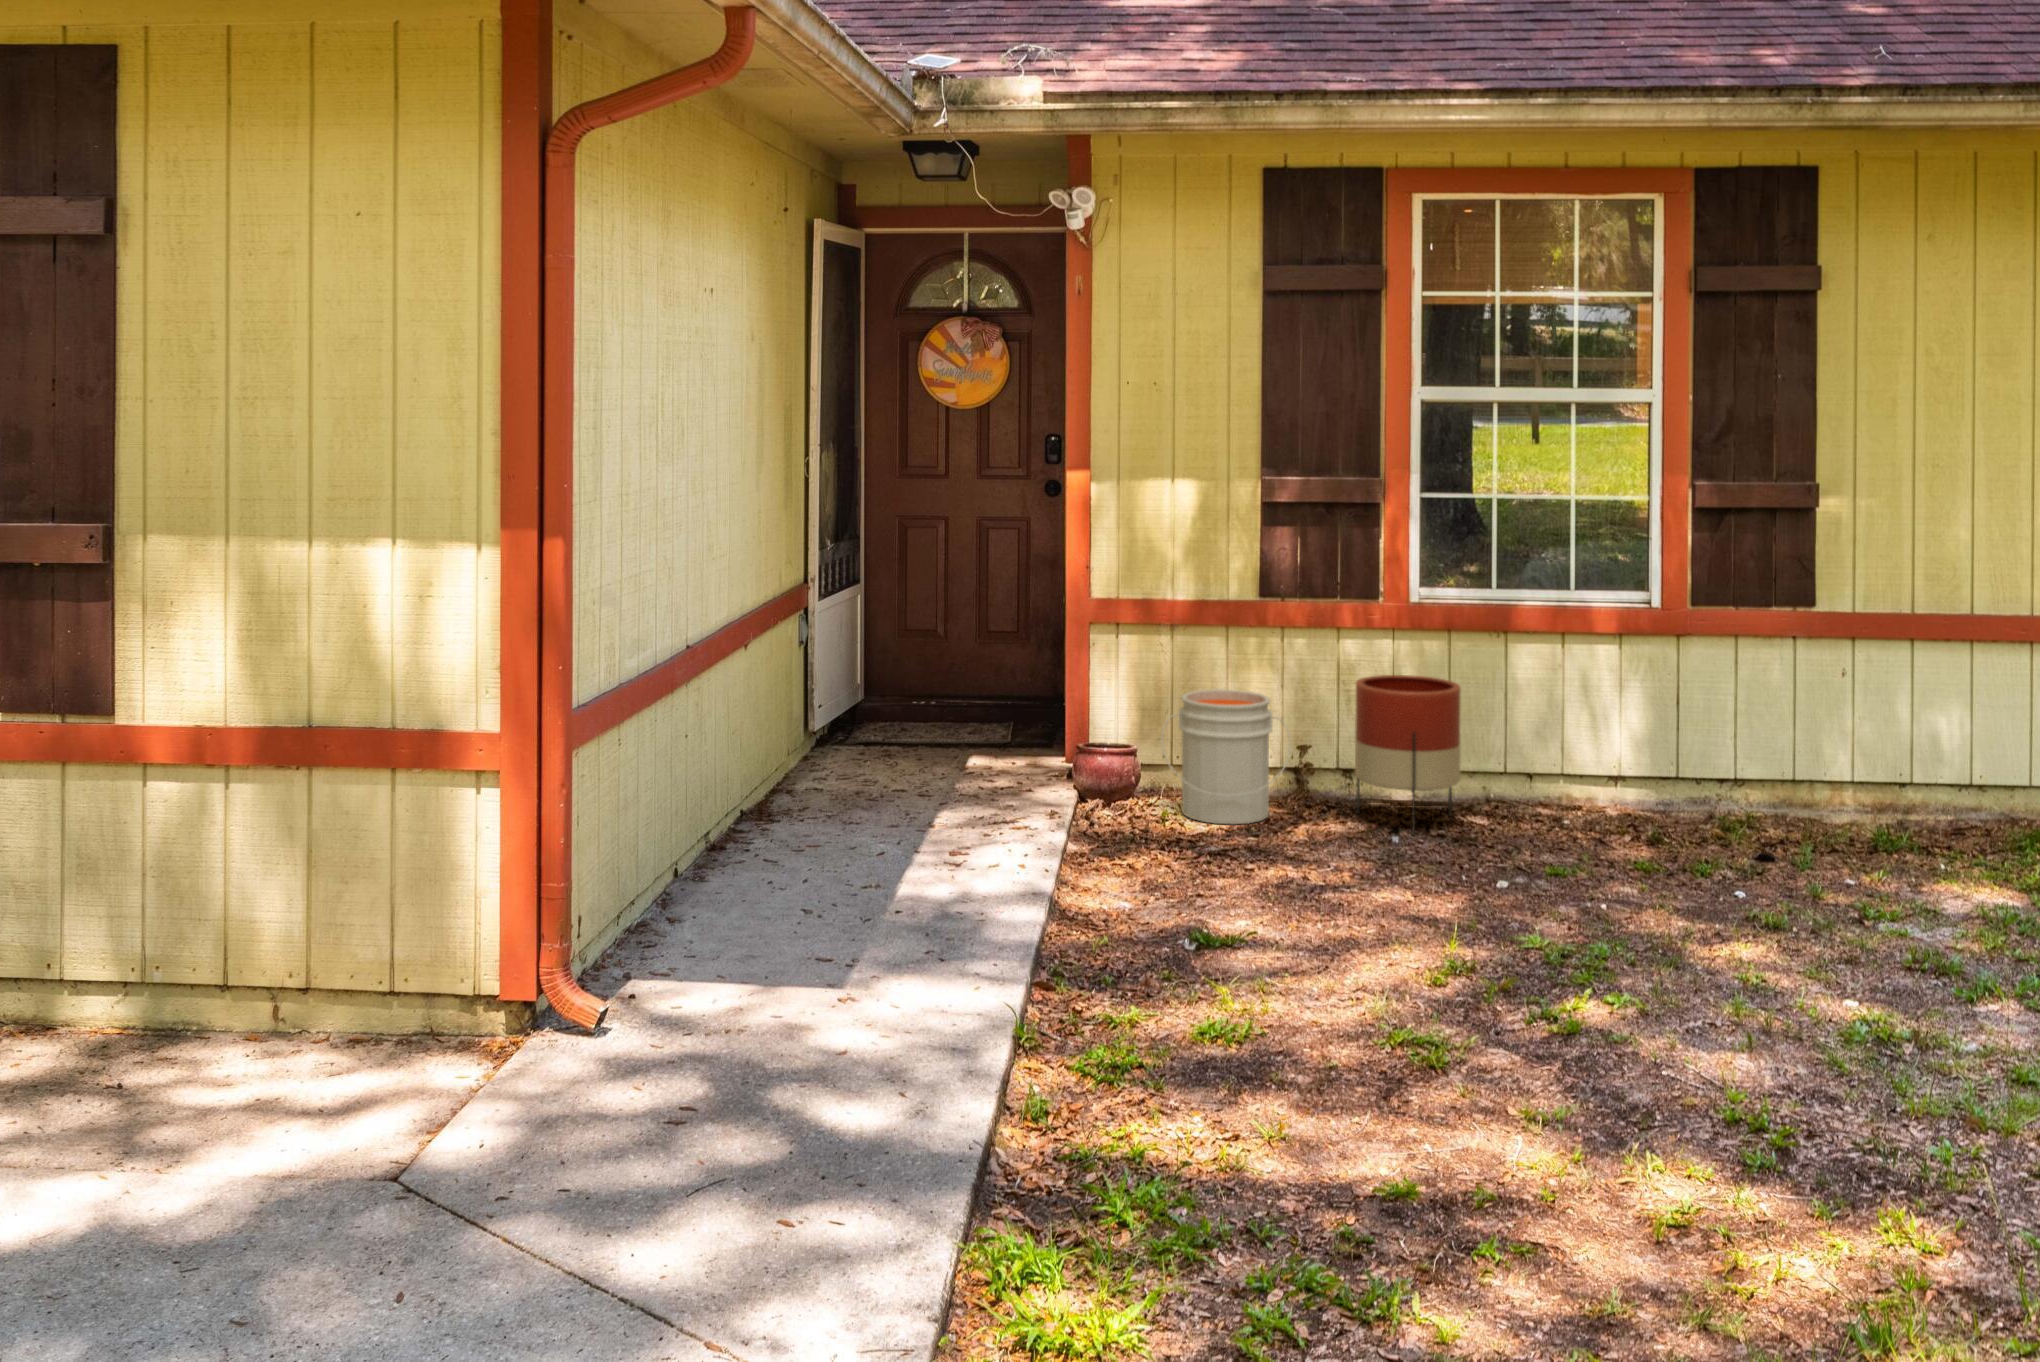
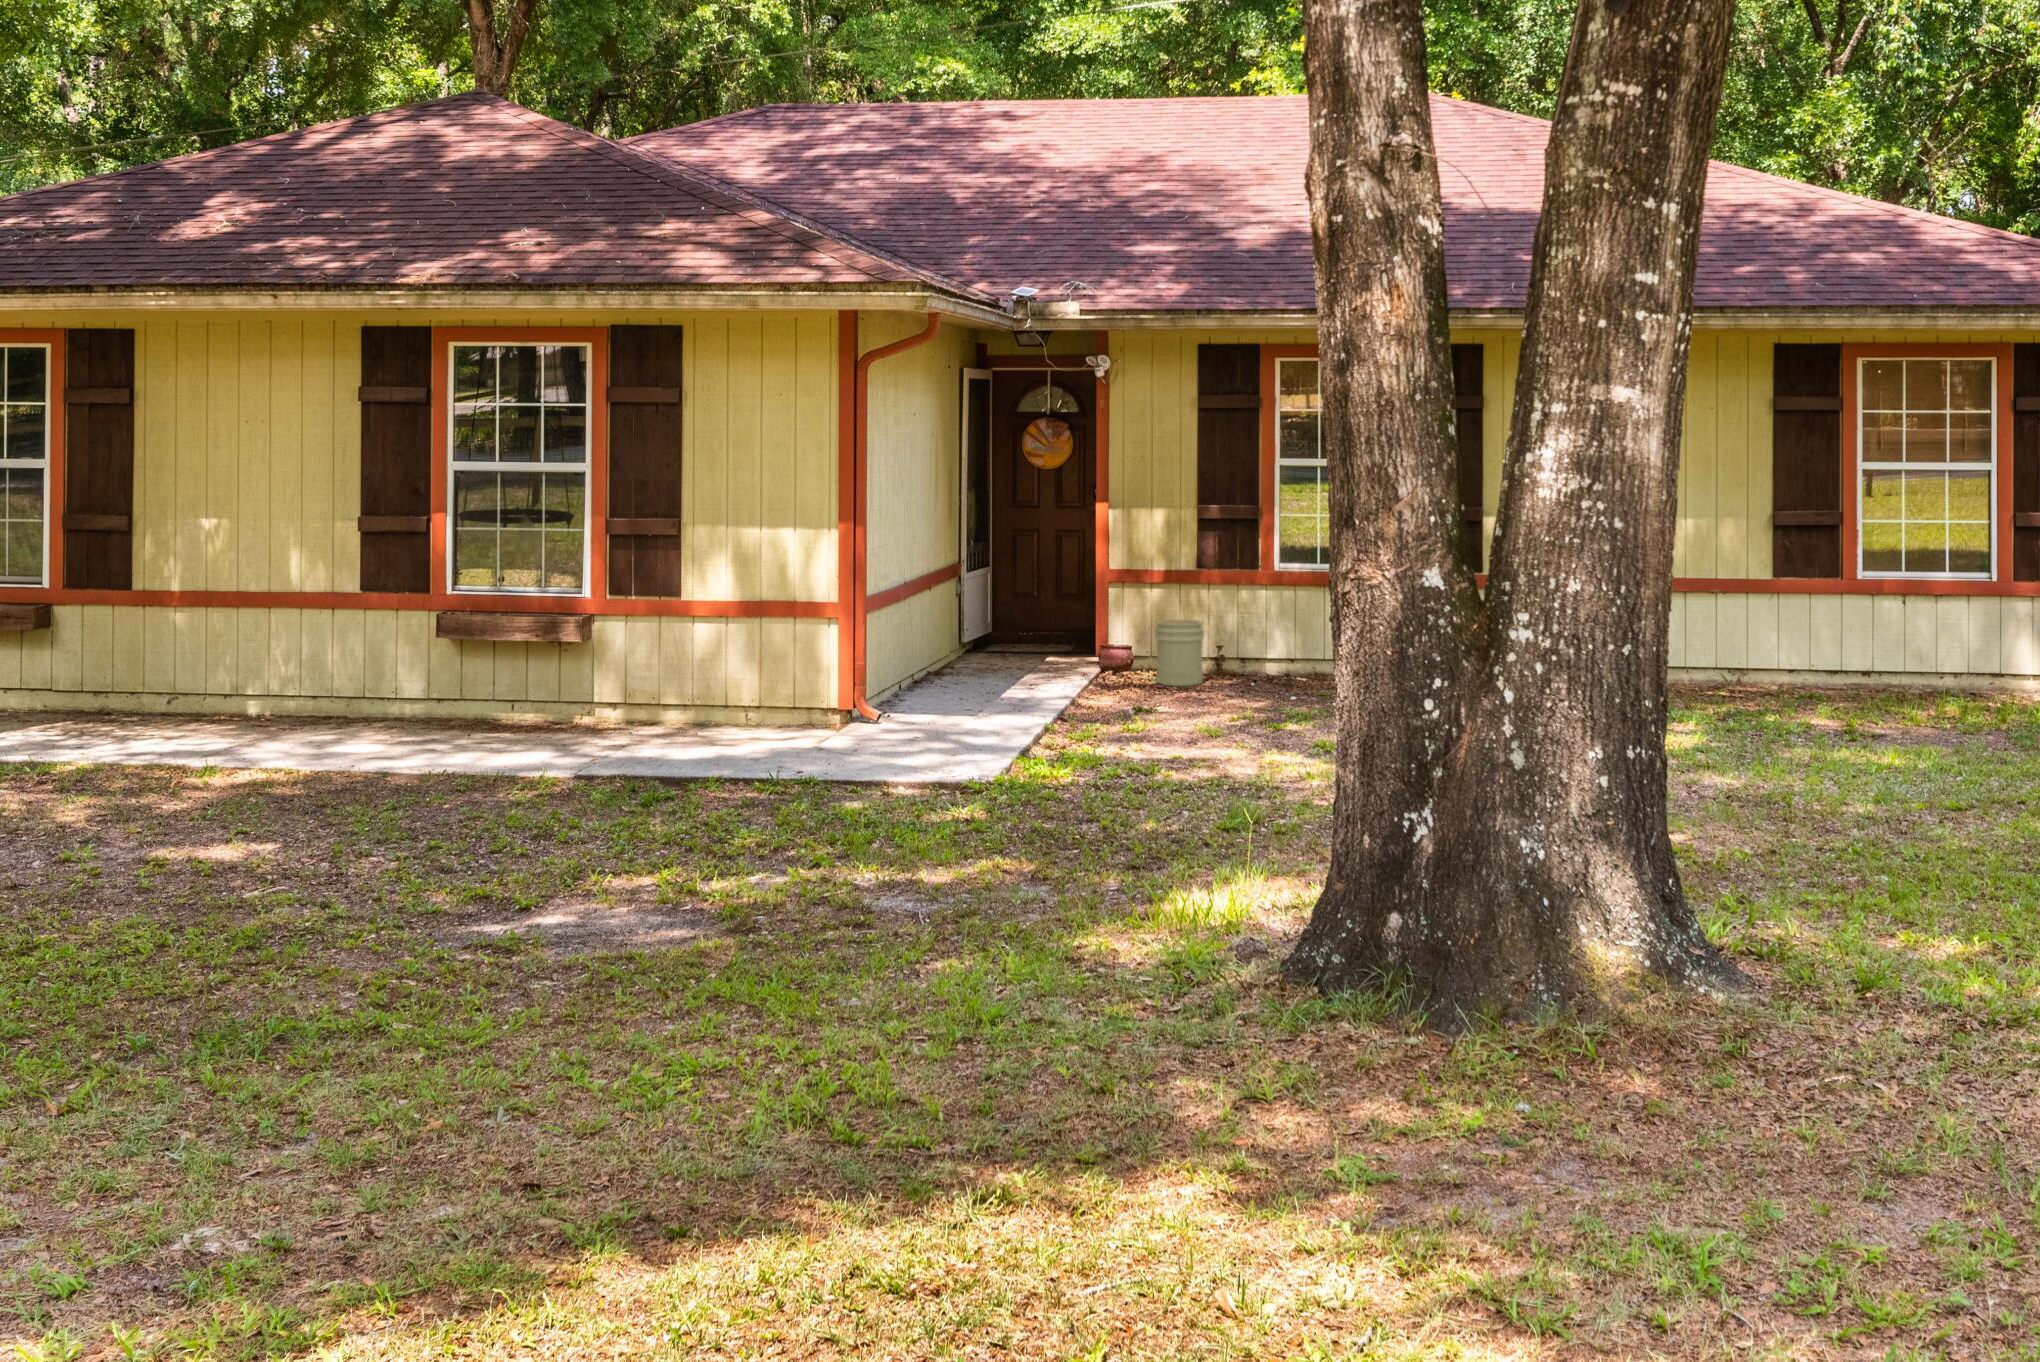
planter: present [1355,675,1461,835] -> none [1246,611,1300,690]

